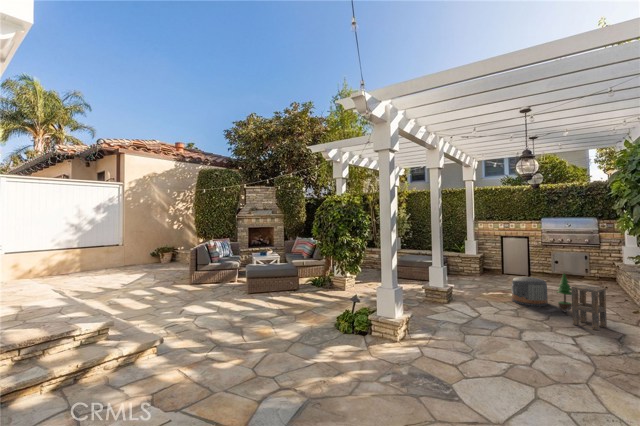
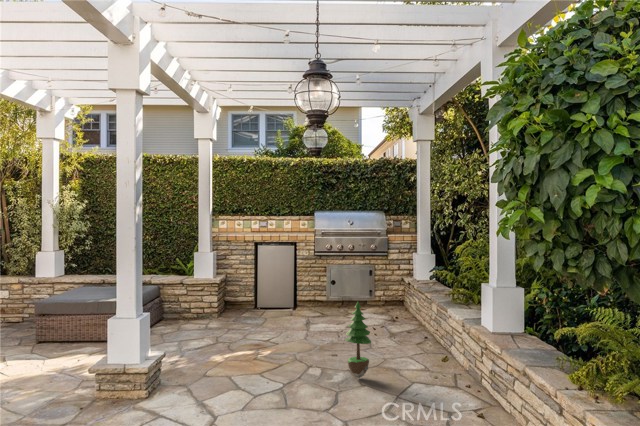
pouf: present [512,277,548,306] -> none [270,315,329,373]
side table: present [572,285,607,330] -> none [375,323,425,413]

